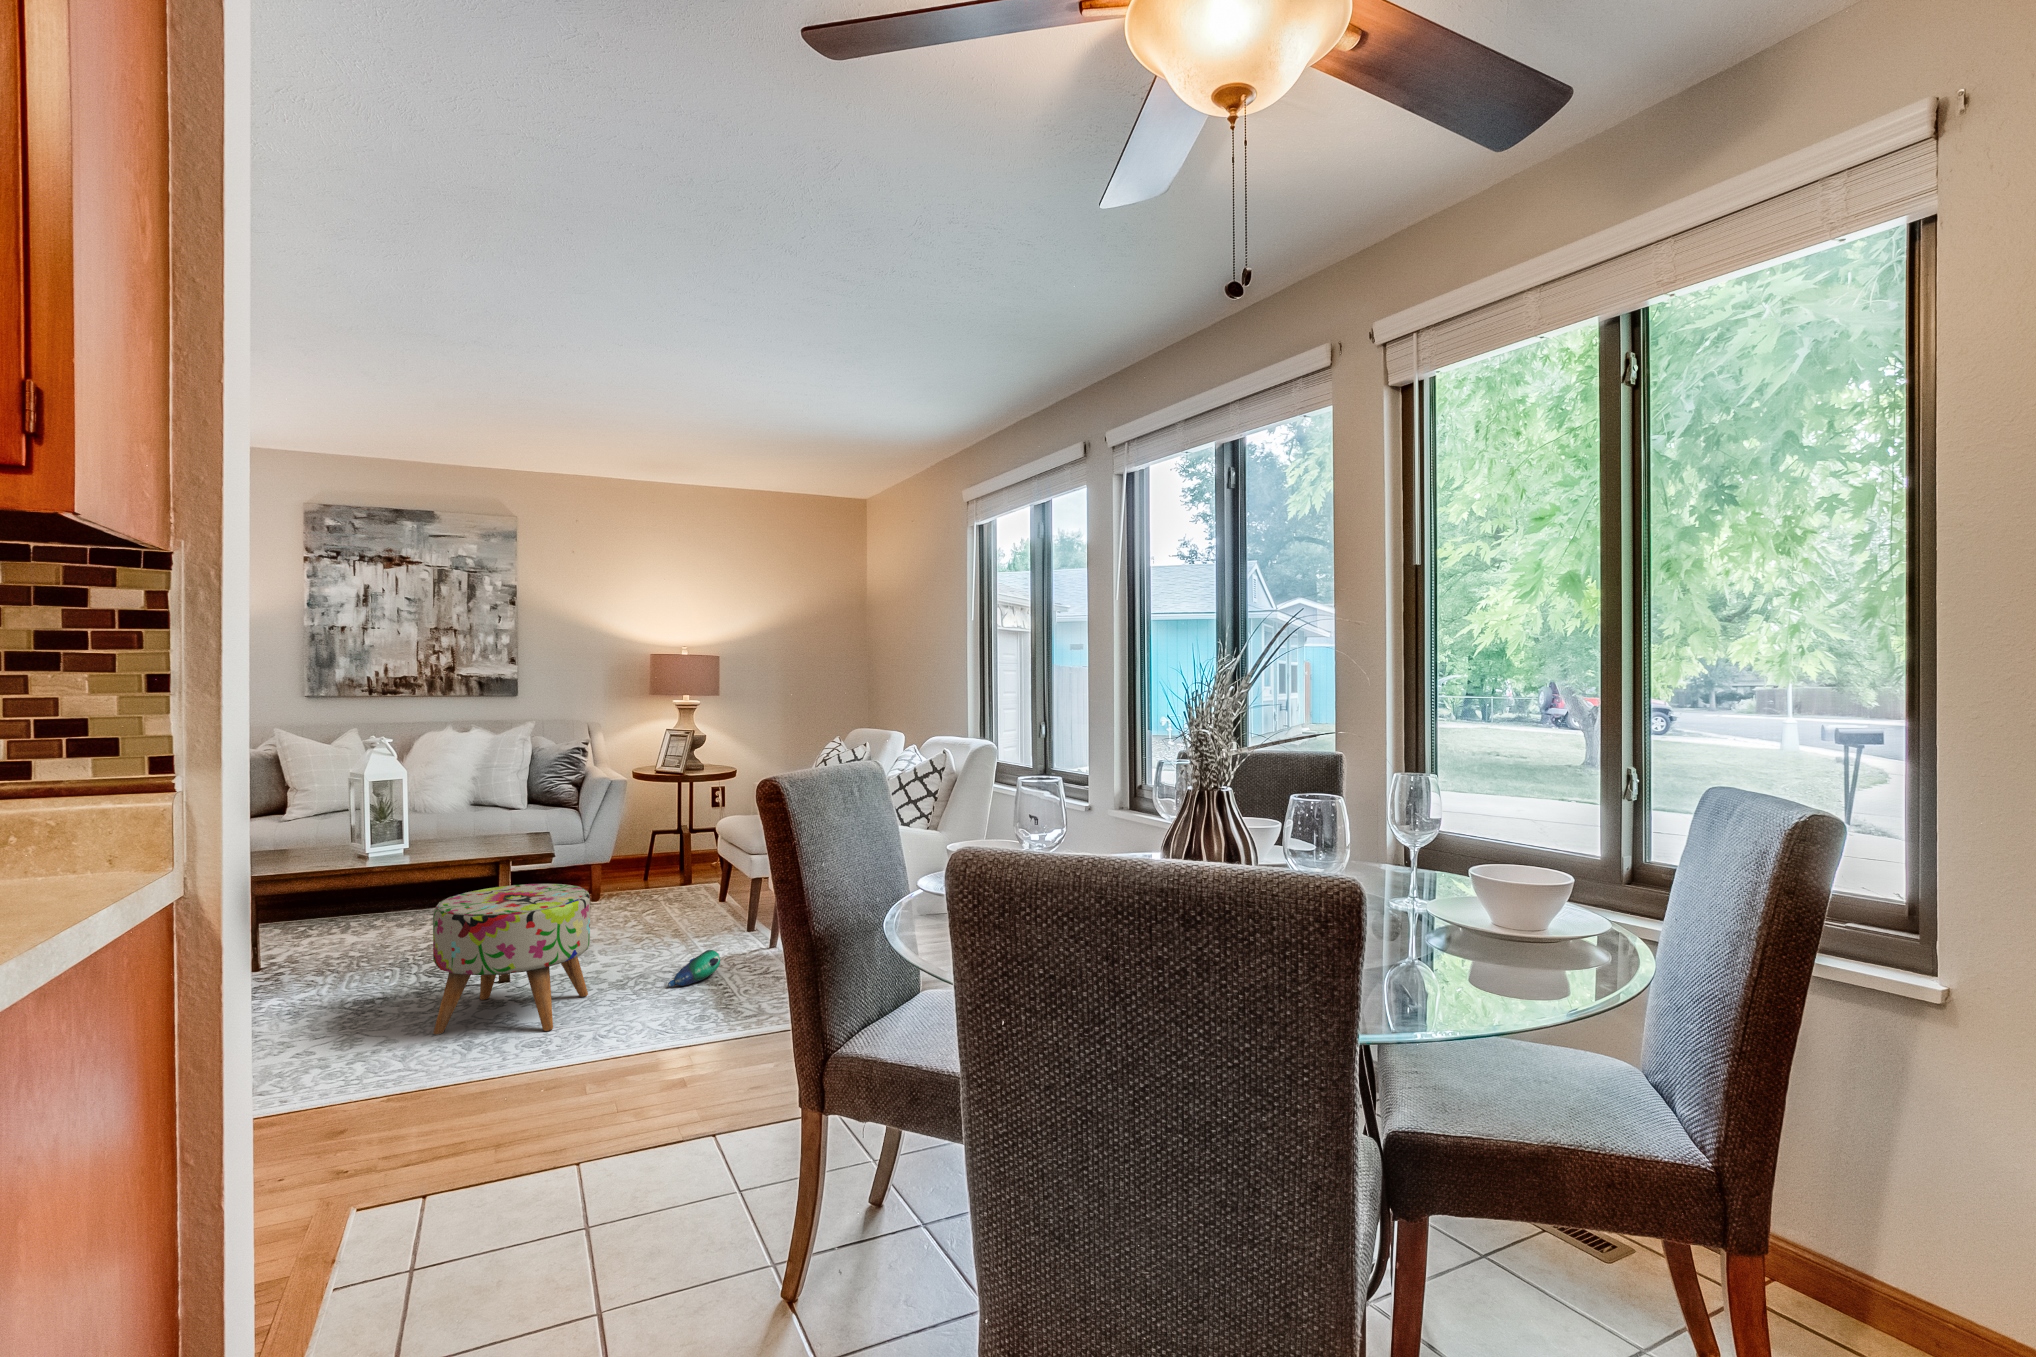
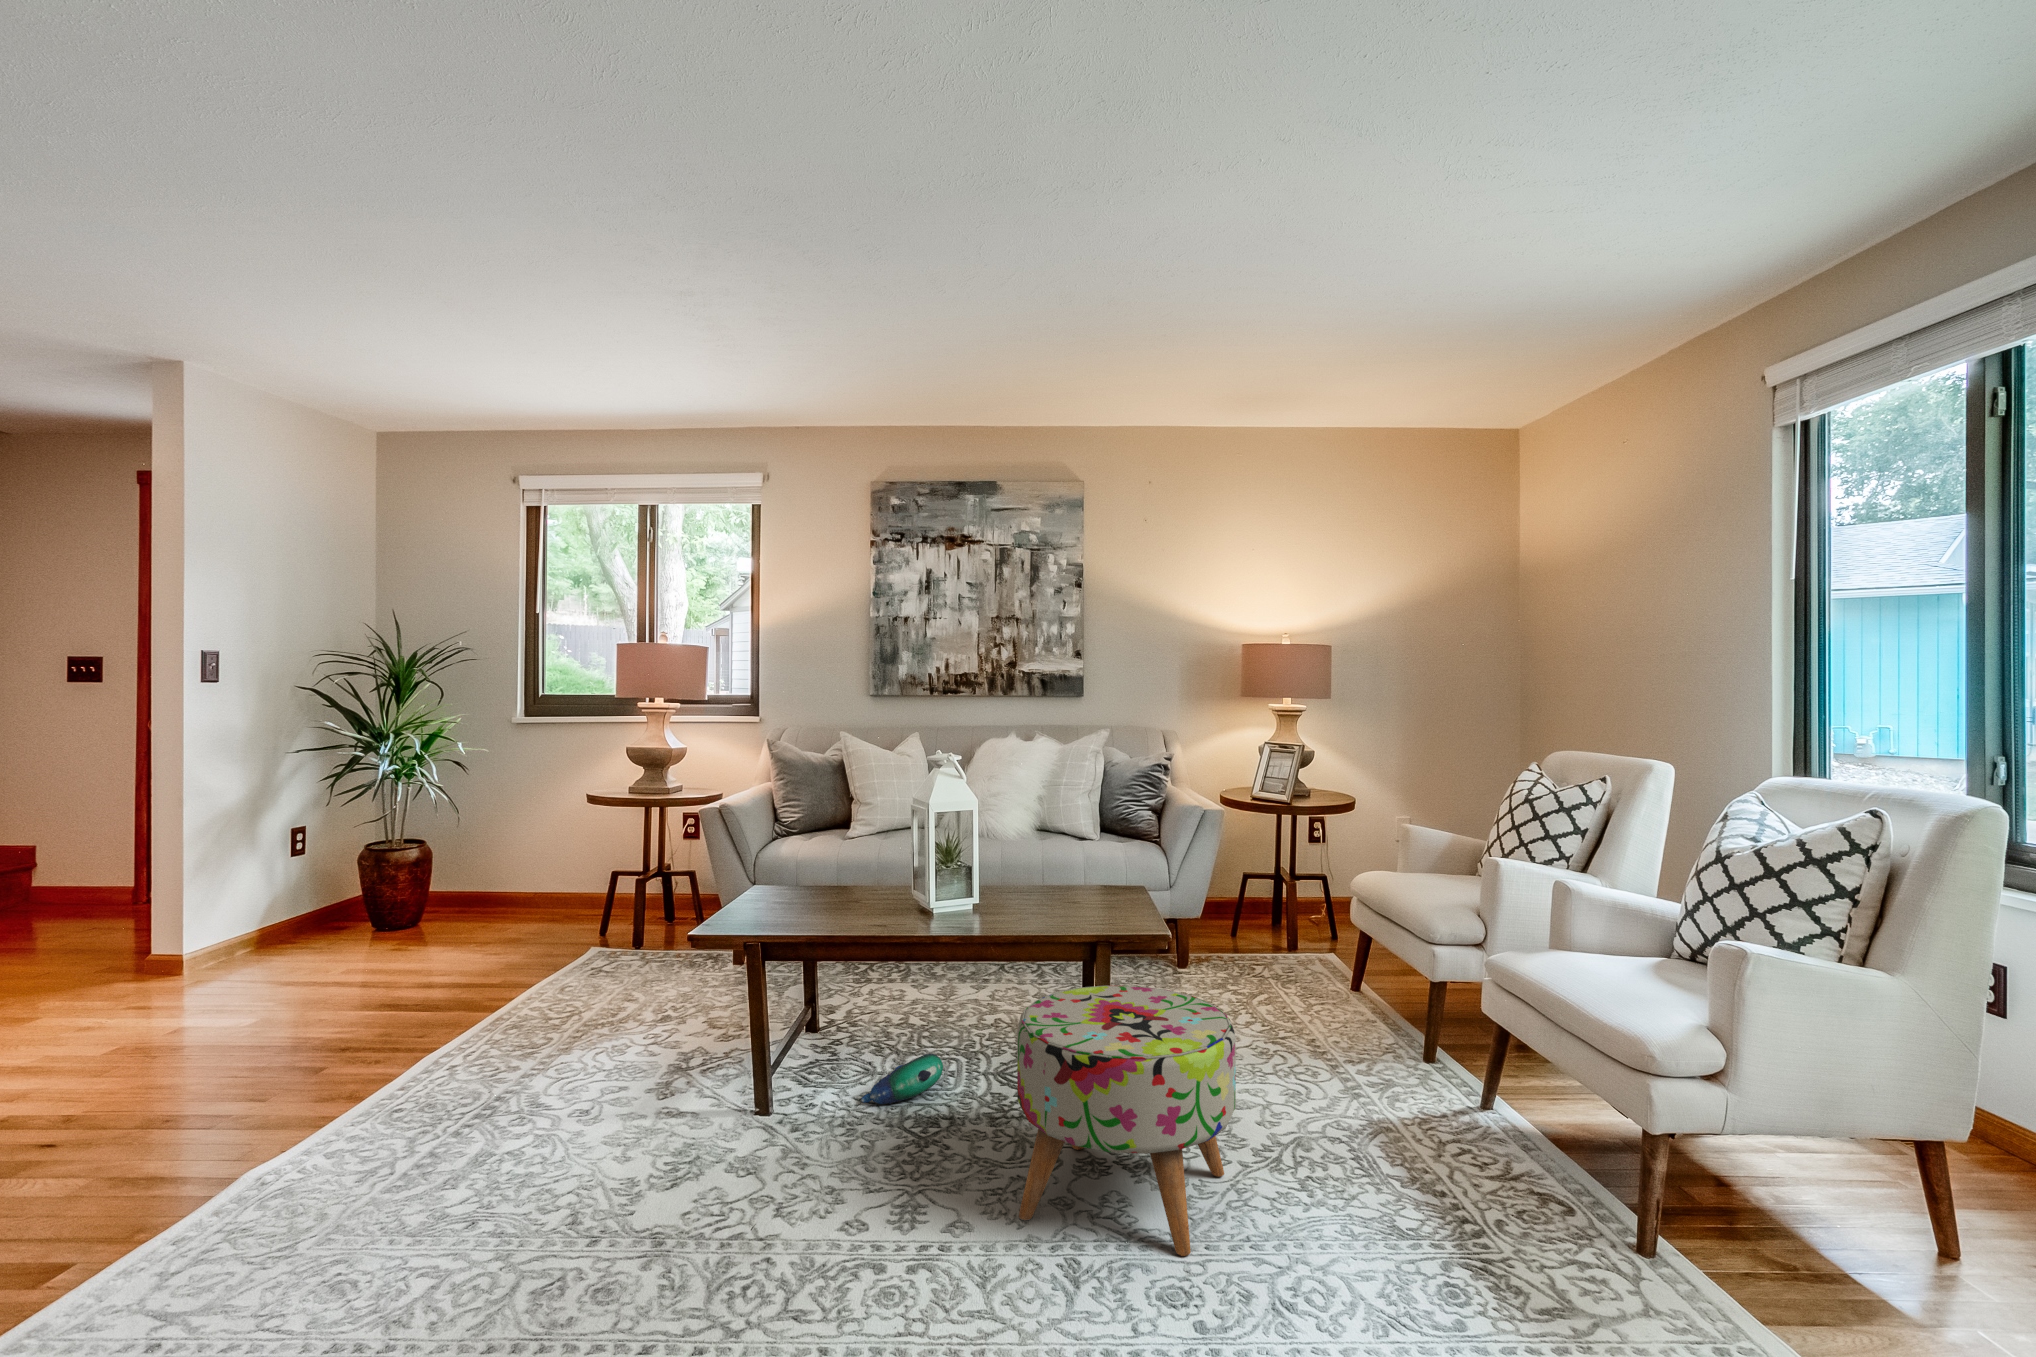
plush toy: present [668,950,720,987] -> present [861,1054,943,1105]

